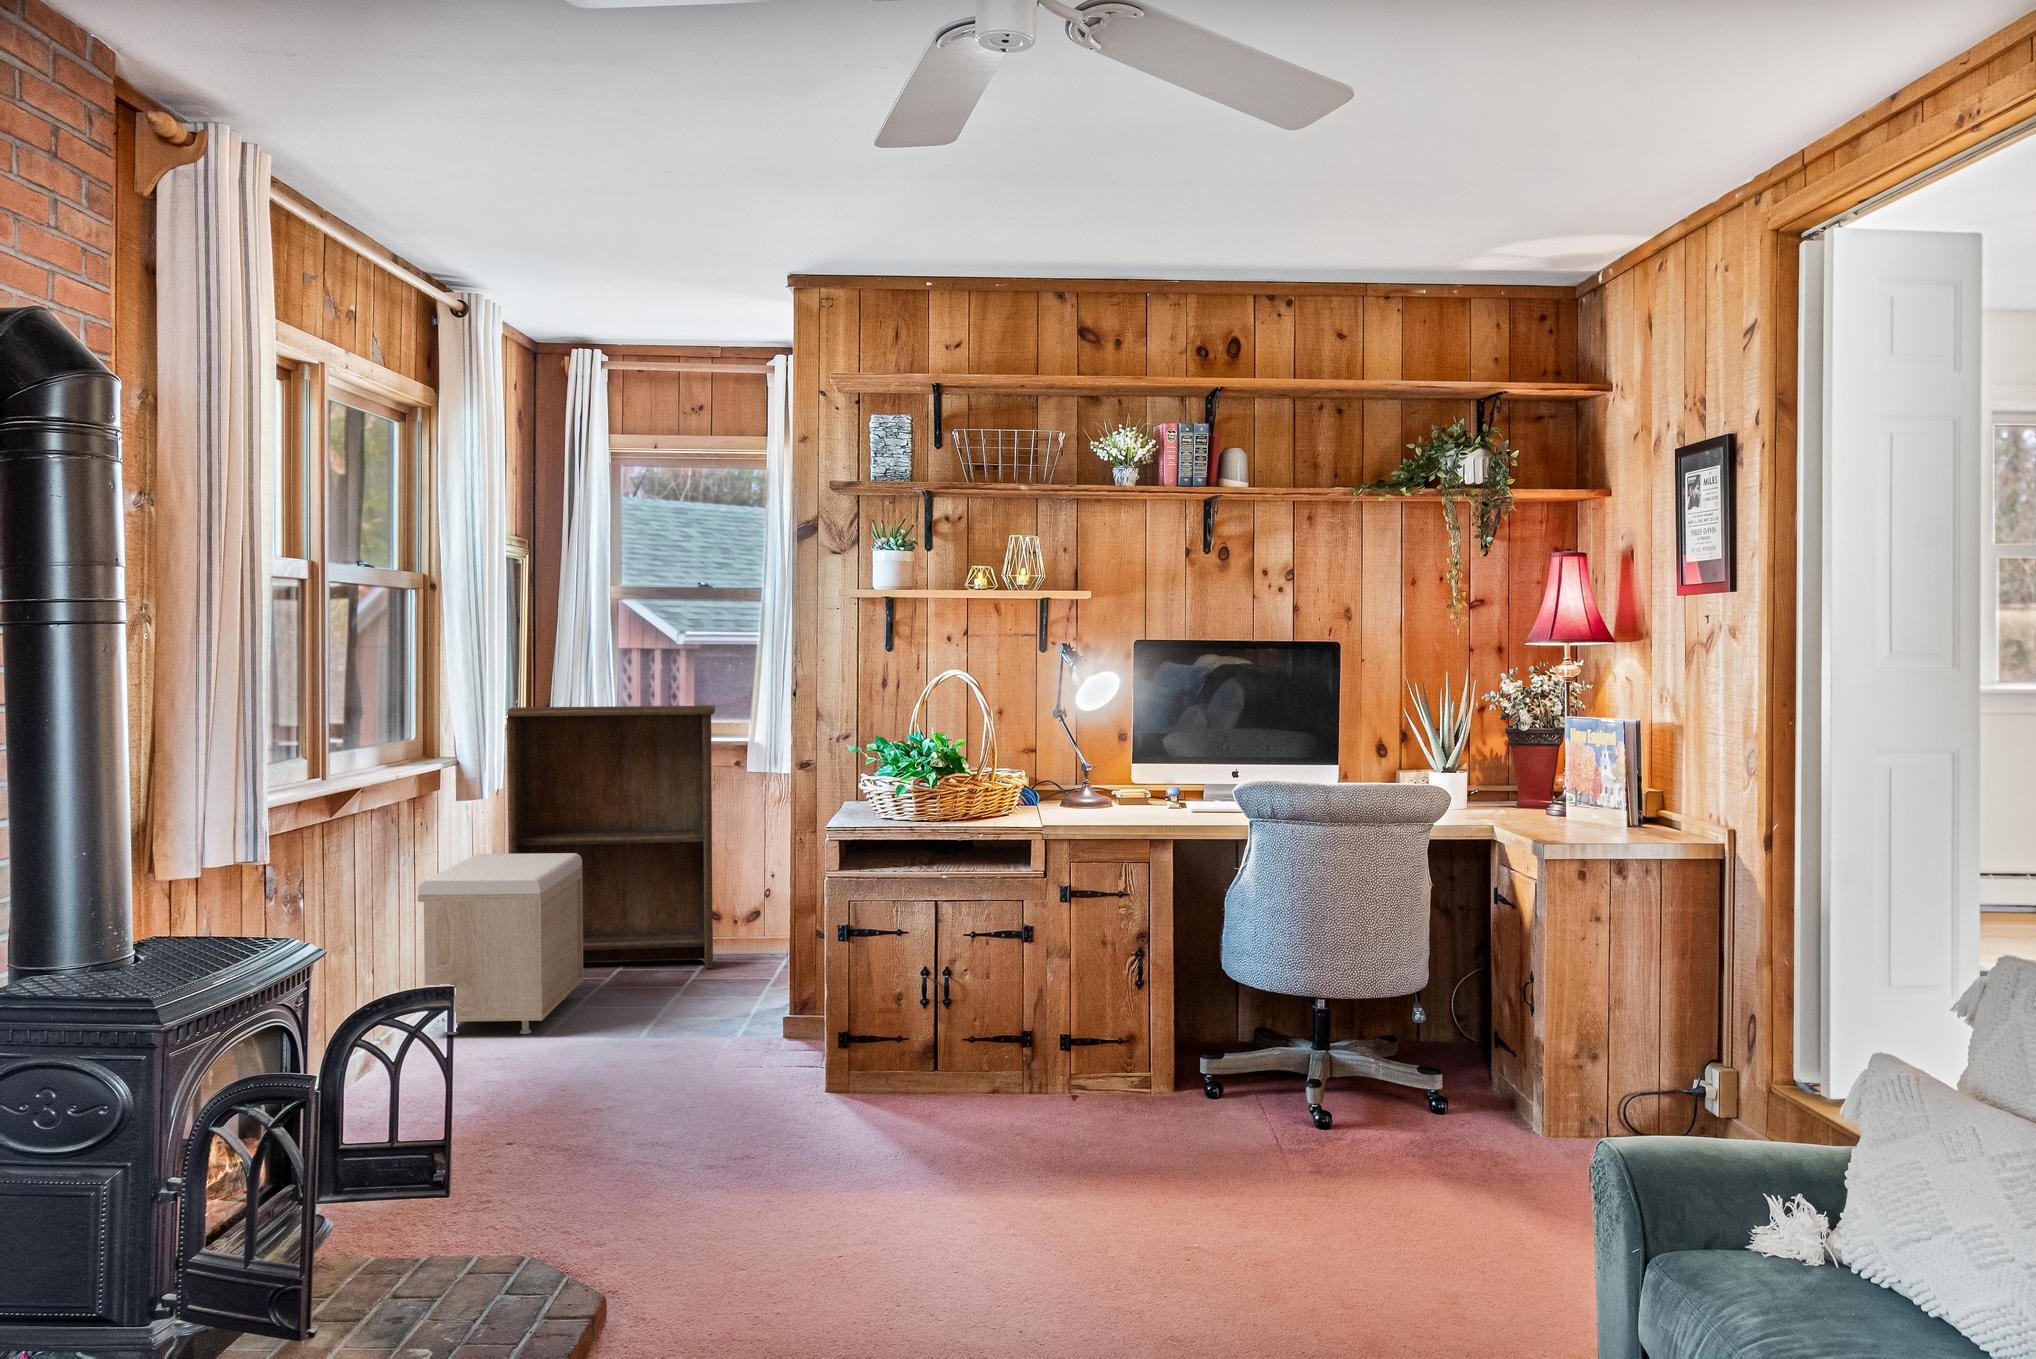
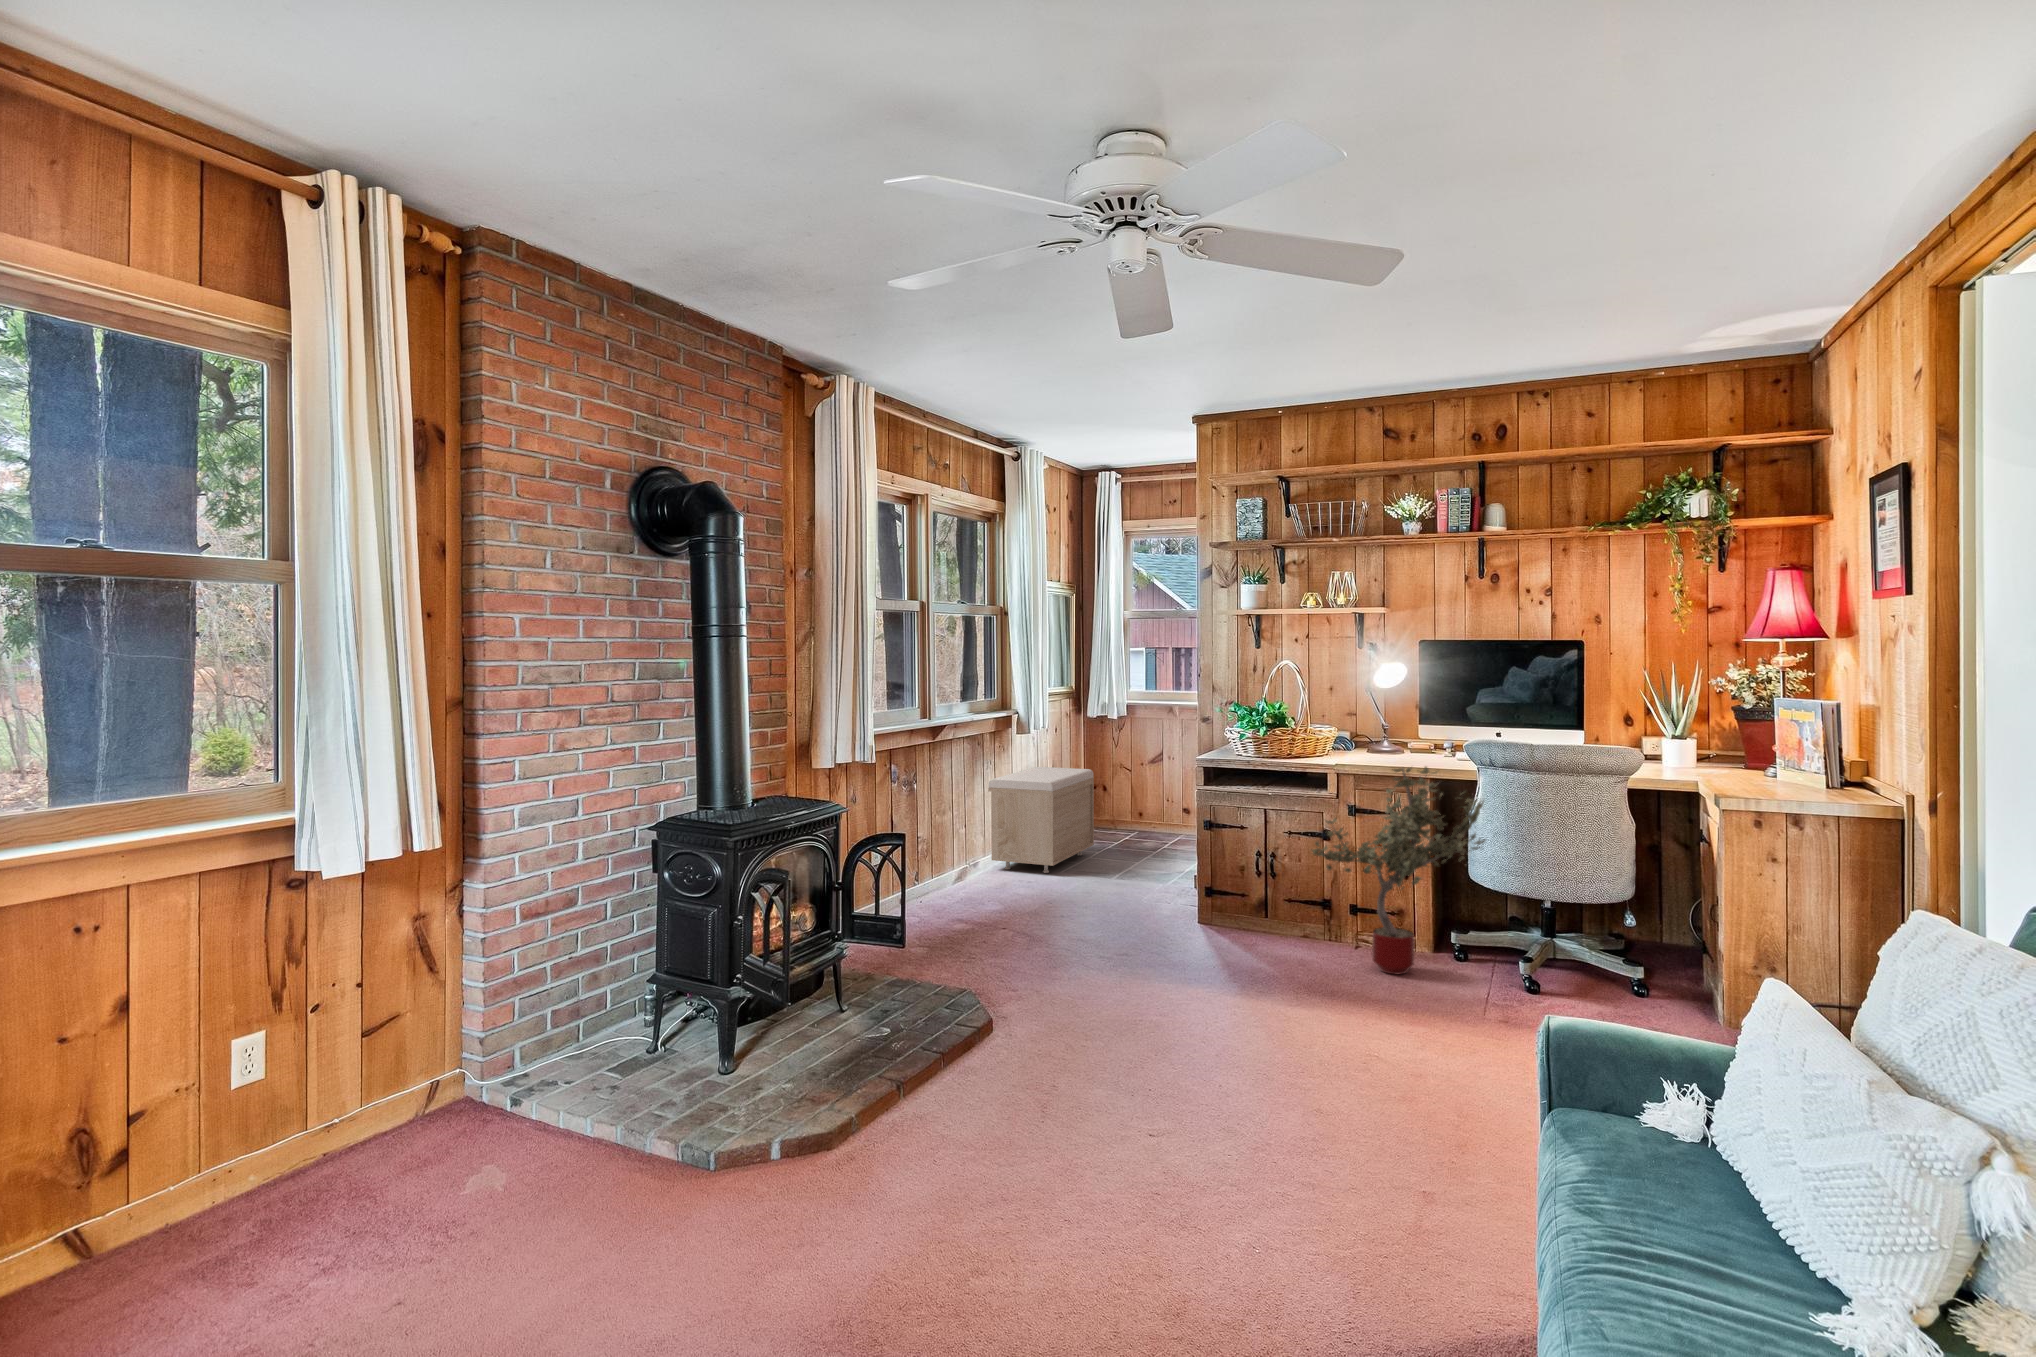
bookshelf: present [507,706,715,968] -> none [1059,683,1187,845]
potted tree: none [1017,822,1262,1123] -> present [1311,767,1486,974]

